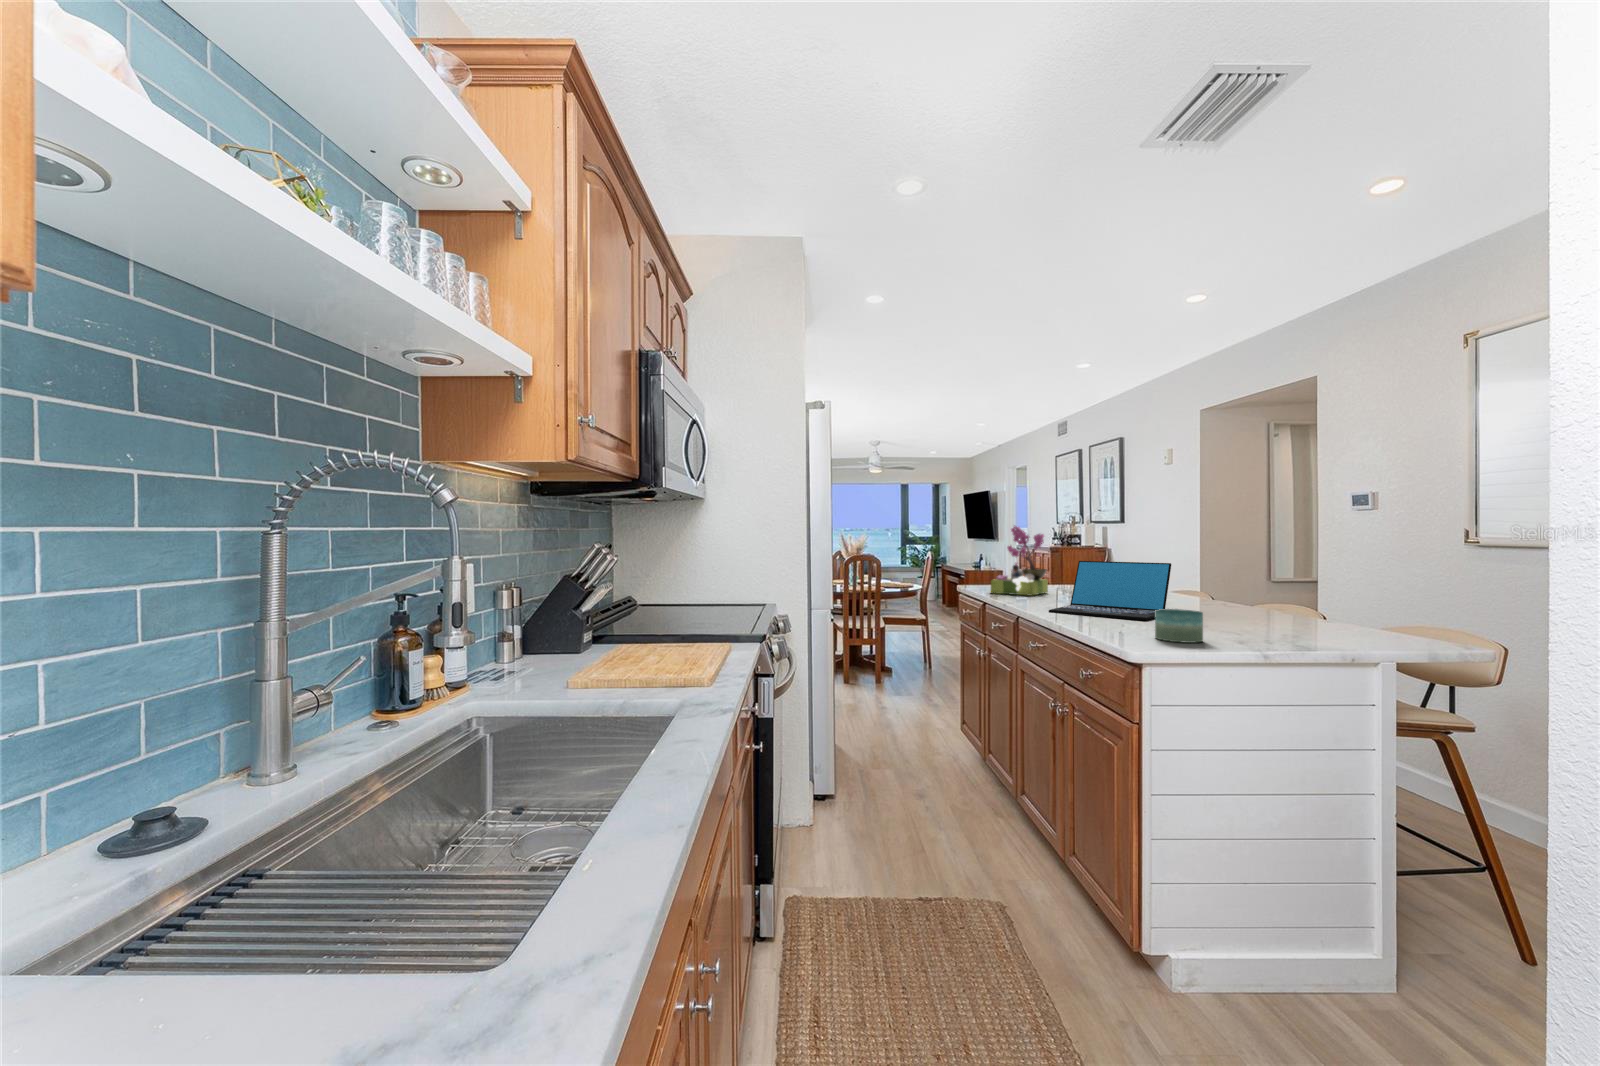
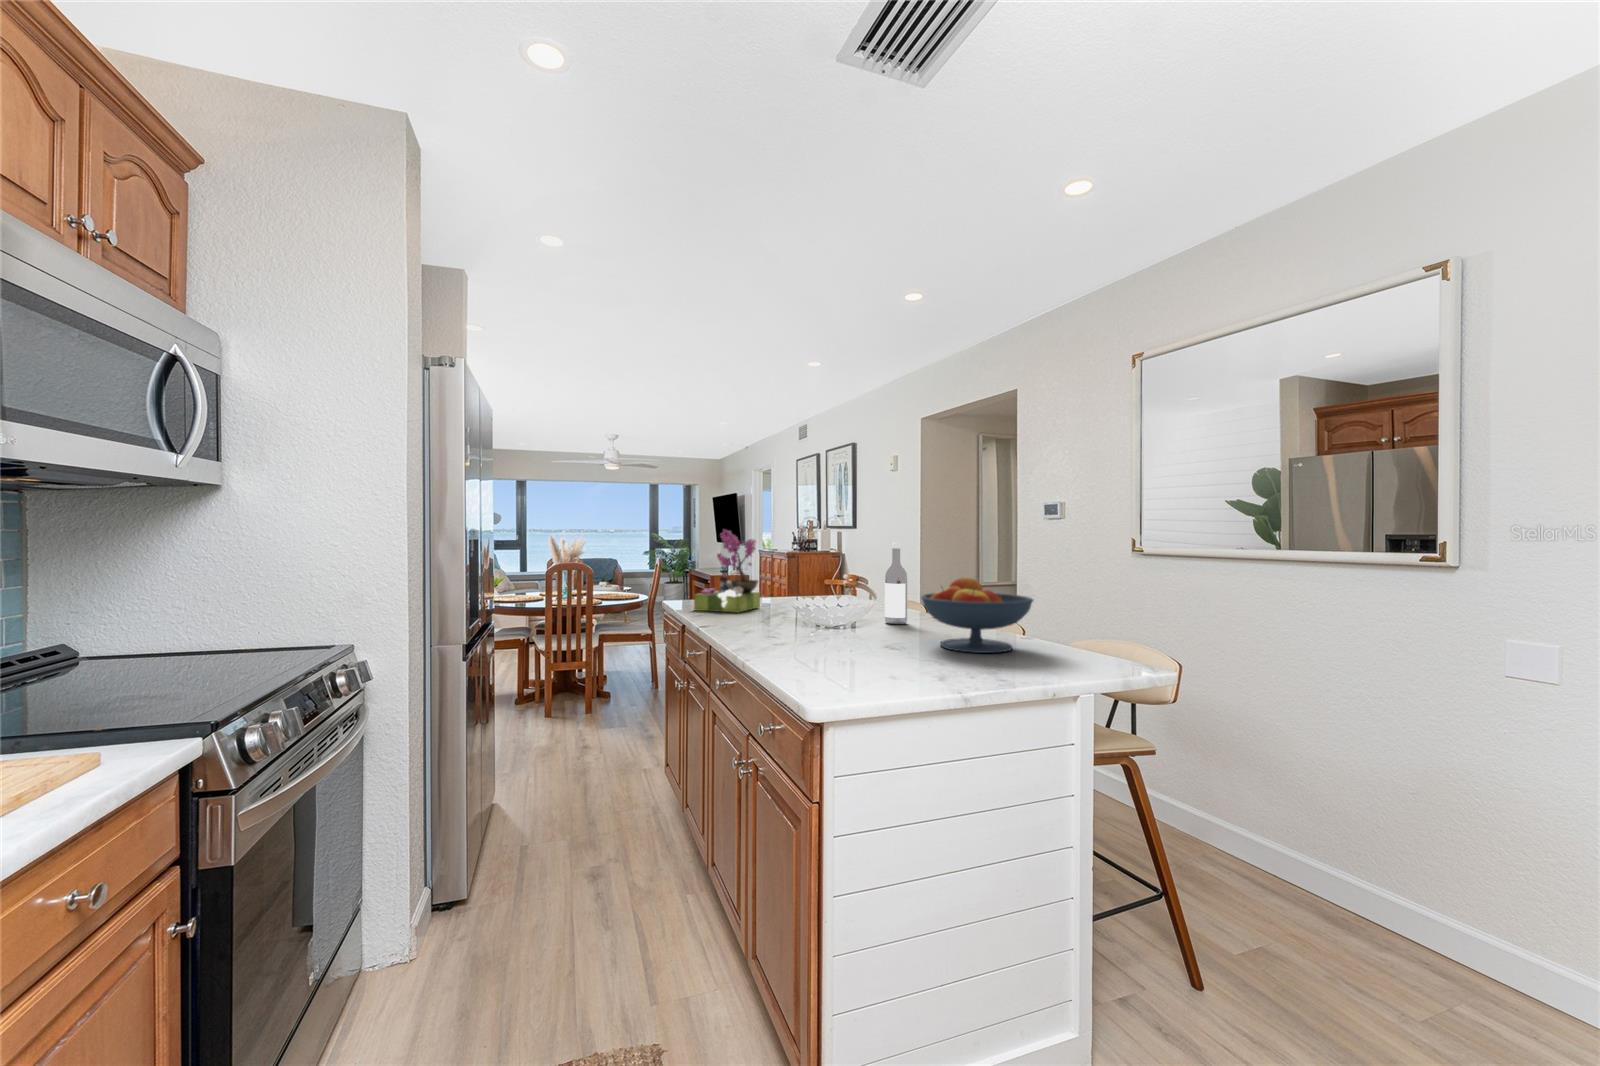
wine bottle: none [1175,535,1197,608] -> present [885,543,907,624]
laptop: present [1049,561,1171,620] -> none [740,573,879,647]
fruit bowl: none [1215,565,1332,629] -> present [921,578,1033,653]
candle: present [1155,609,1203,643] -> none [846,640,900,686]

